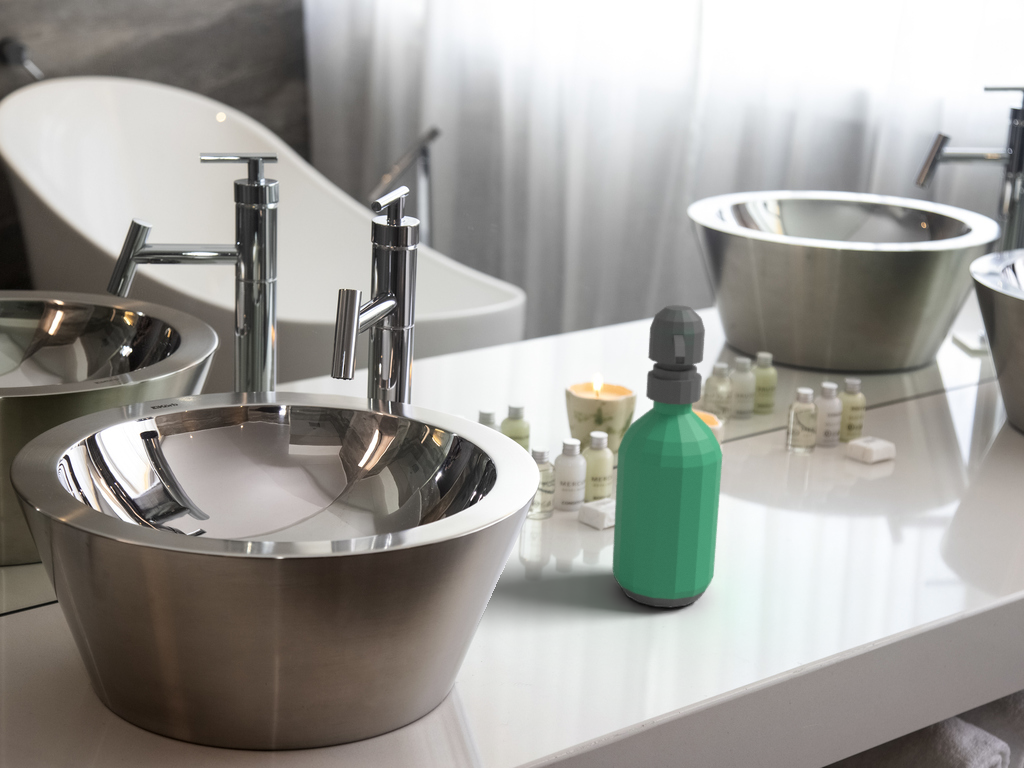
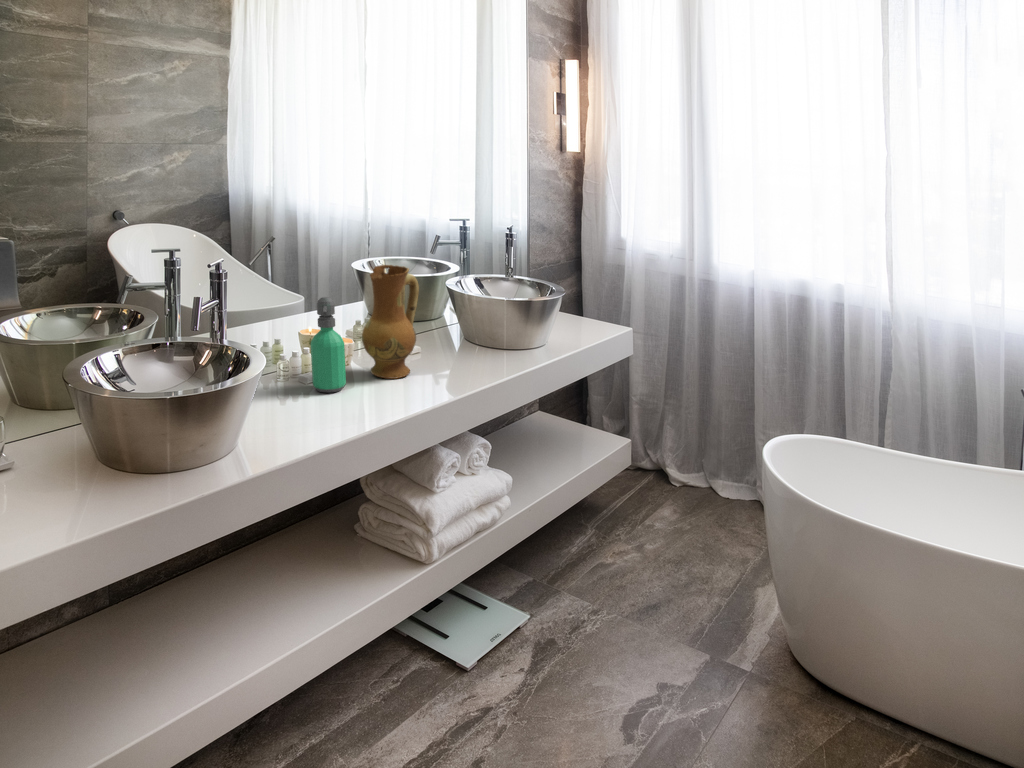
ceramic jug: none [761,208,952,567] -> present [362,265,419,379]

